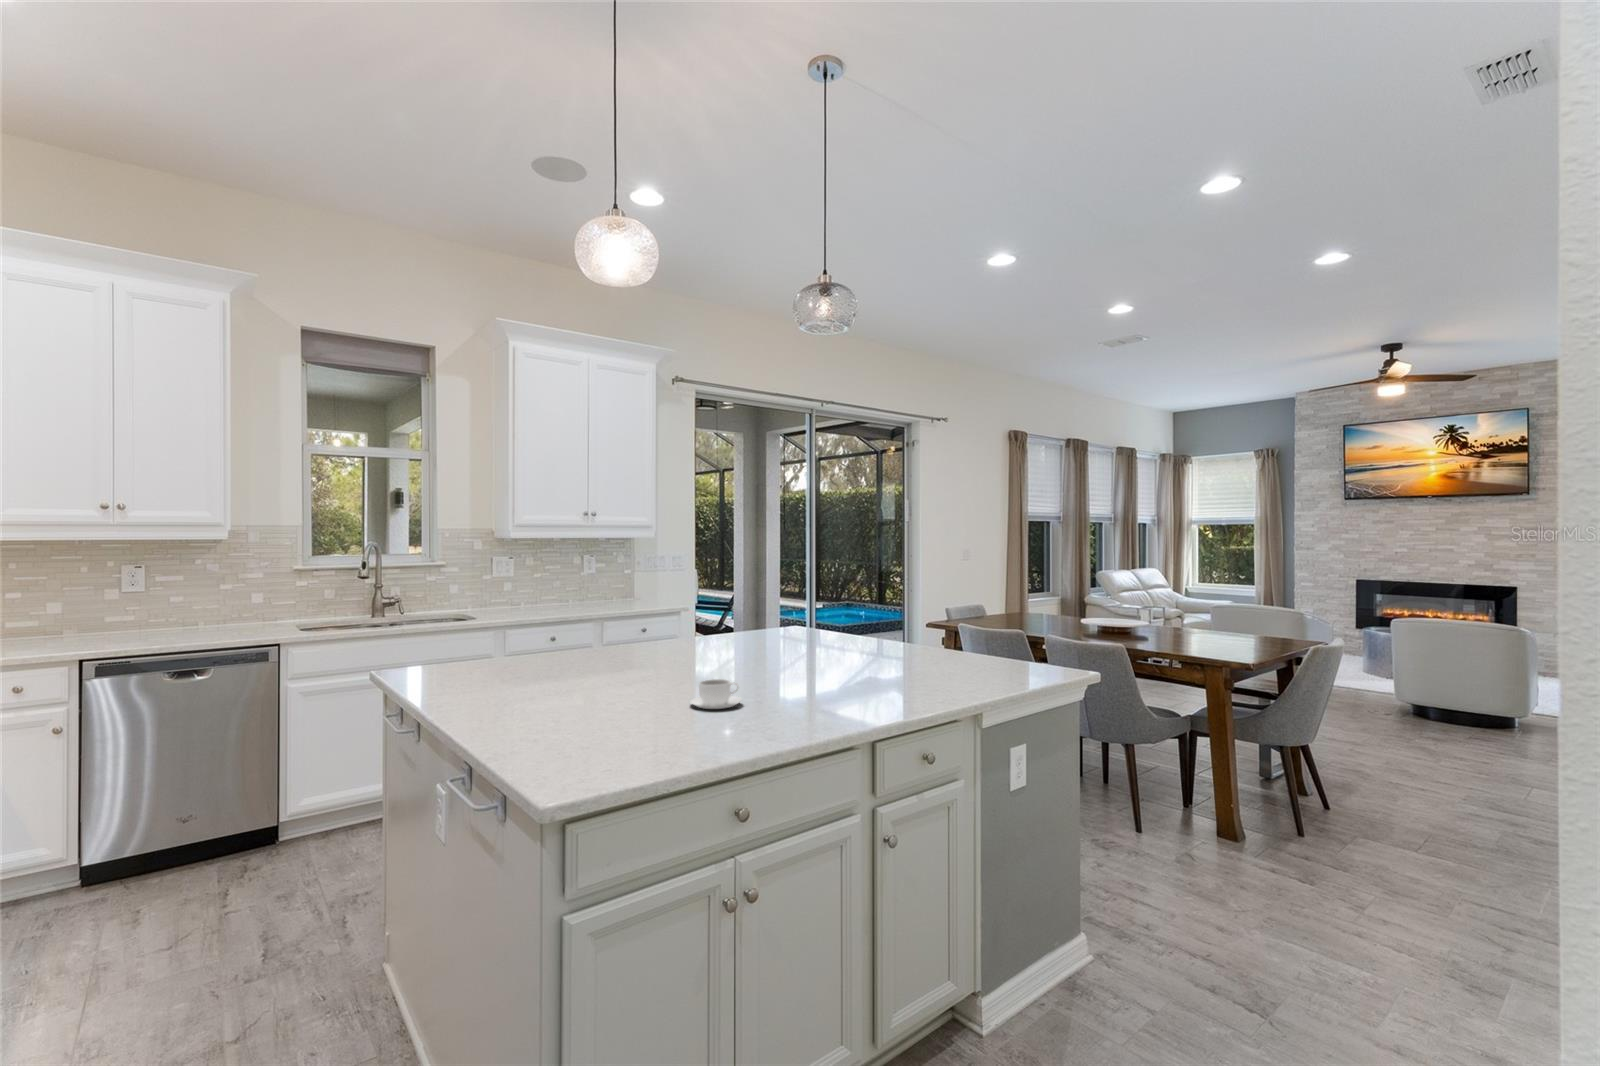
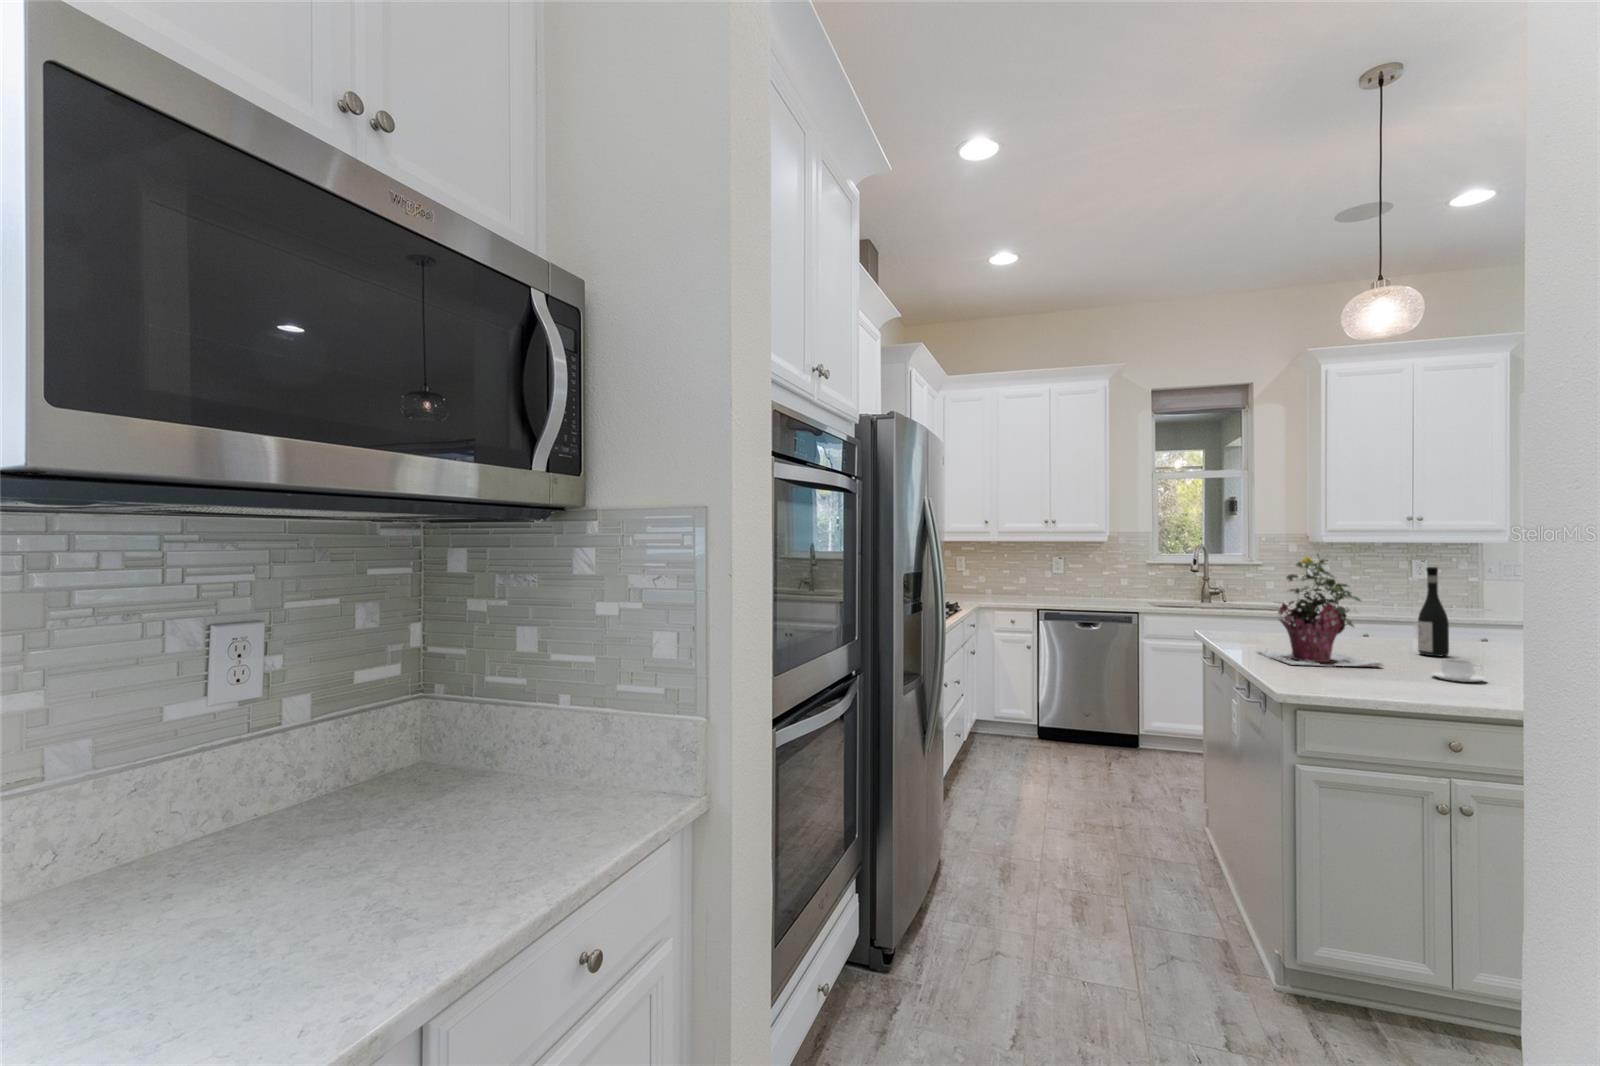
potted plant: none [471,549,636,724] -> present [1256,554,1383,667]
wine bottle: none [647,564,676,670] -> present [1418,567,1449,657]

